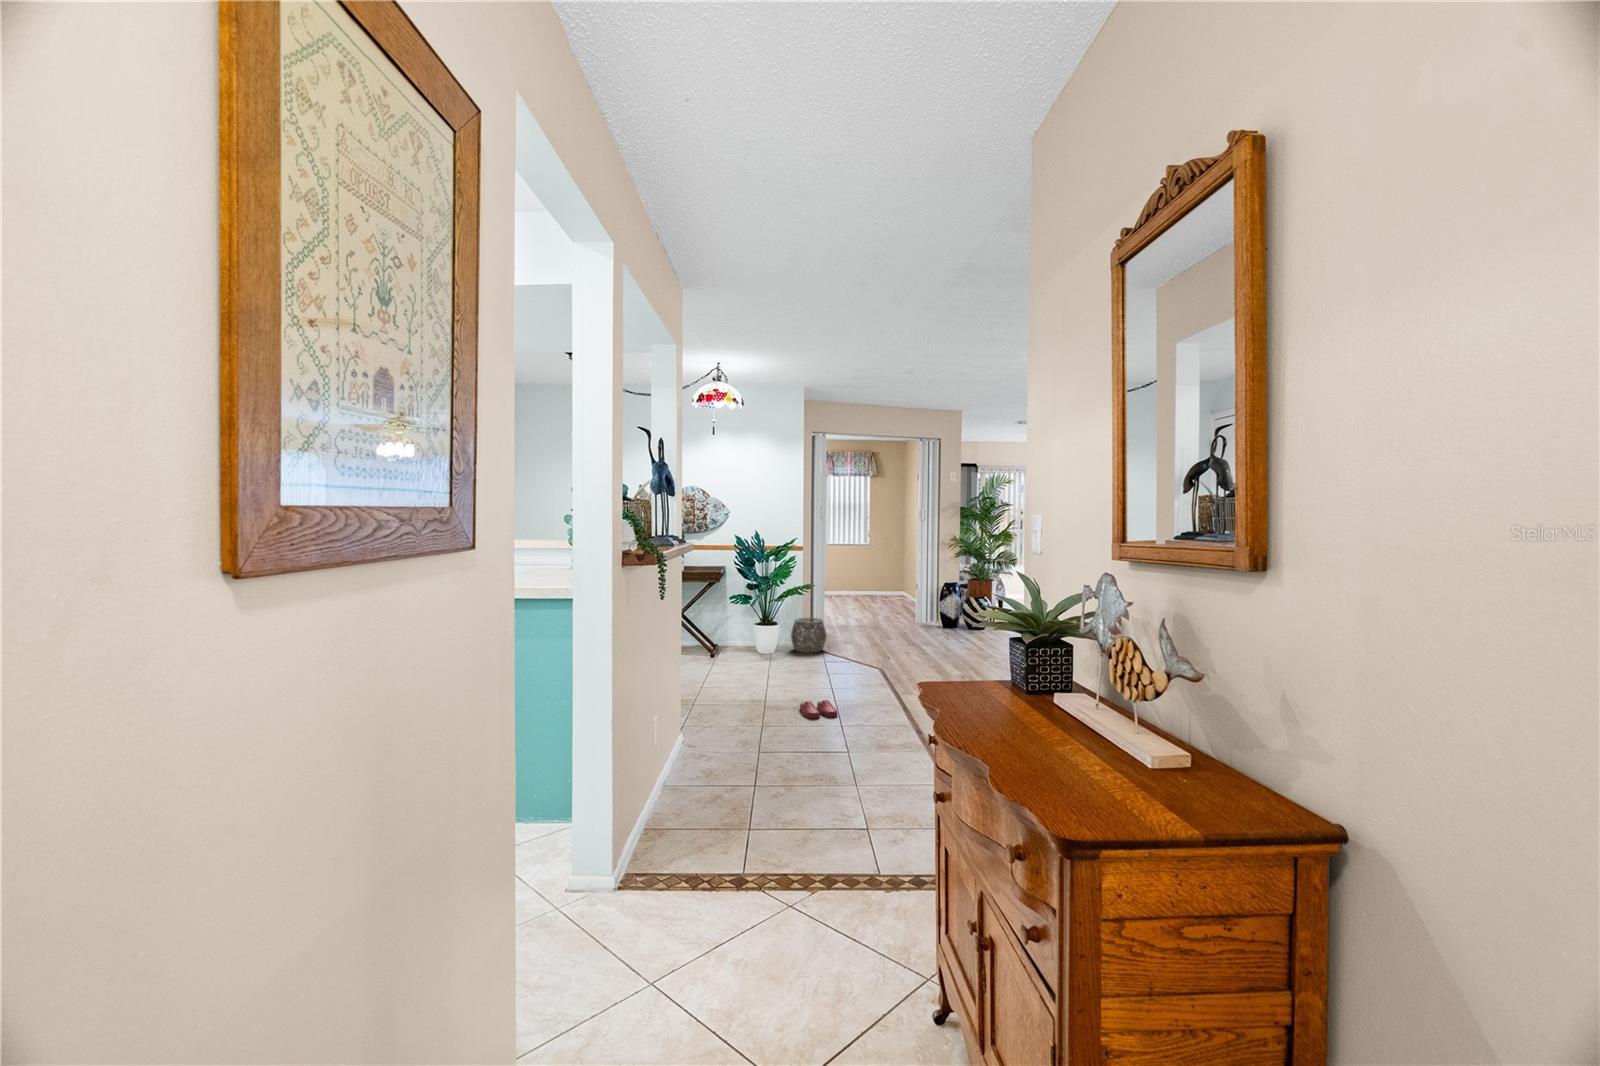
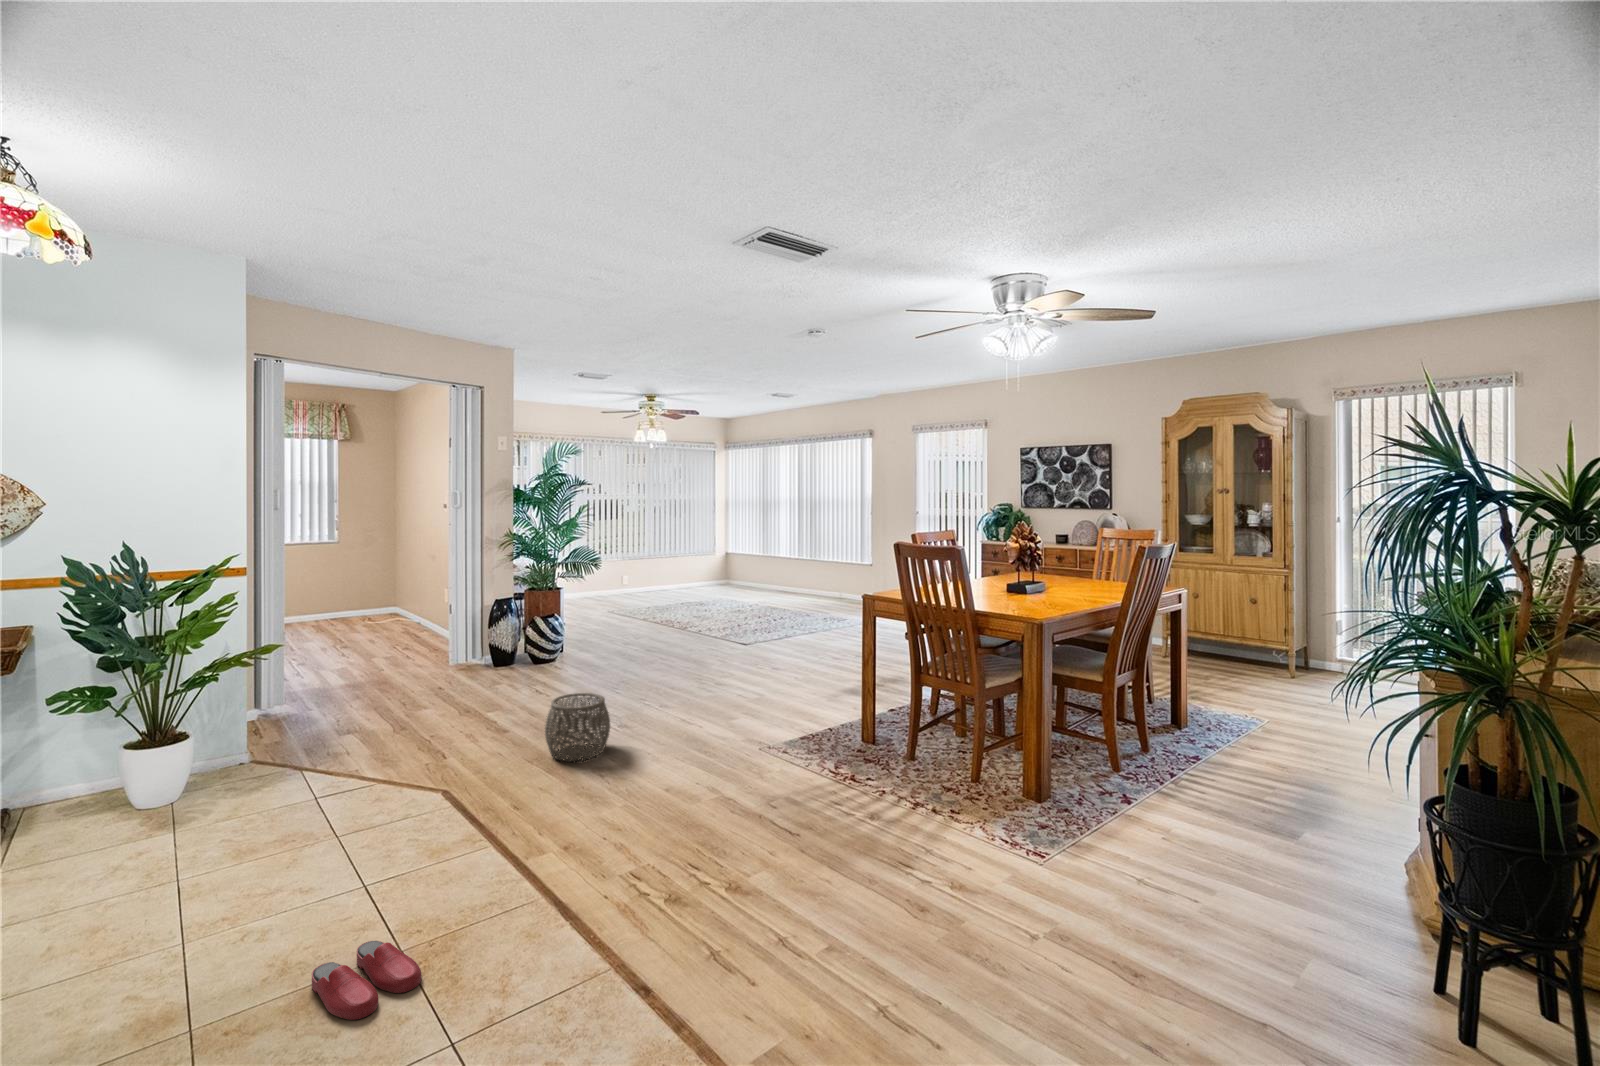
woven basket: present [791,618,826,652] -> present [545,693,610,762]

